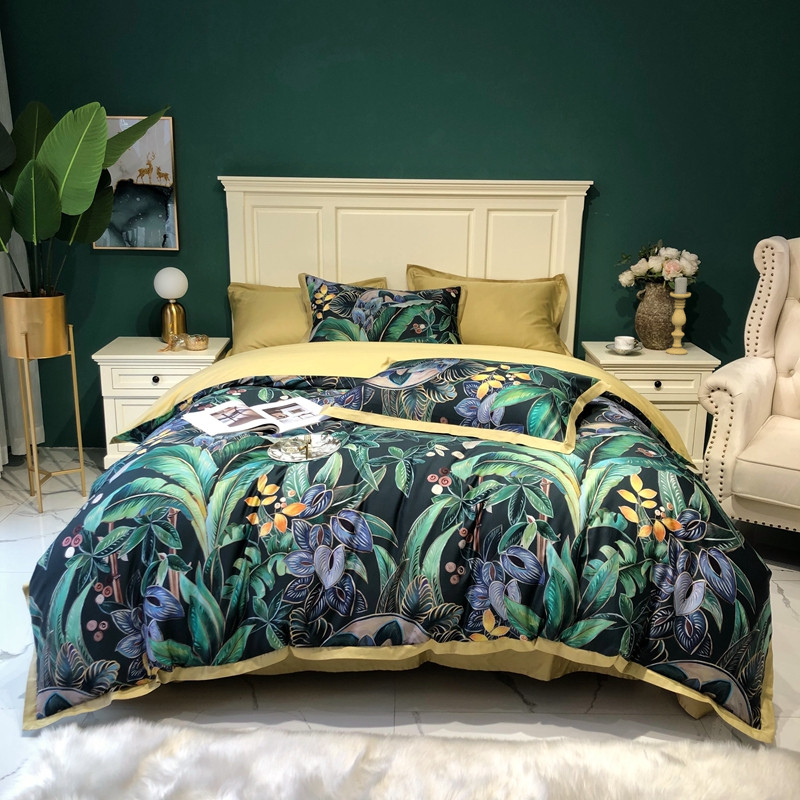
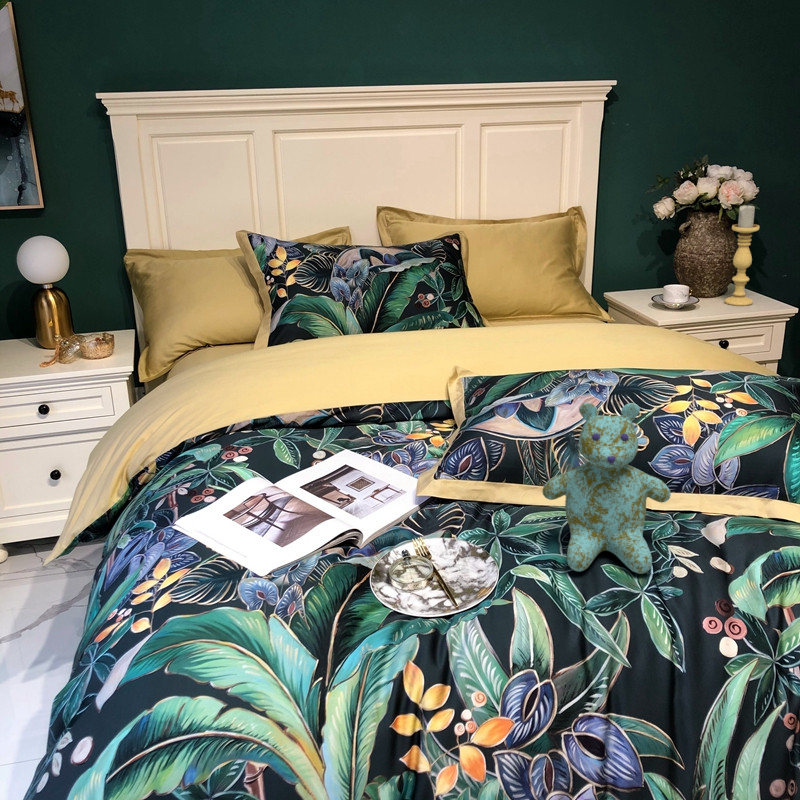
stuffed bear: none [370,356,439,453] -> present [542,403,671,574]

